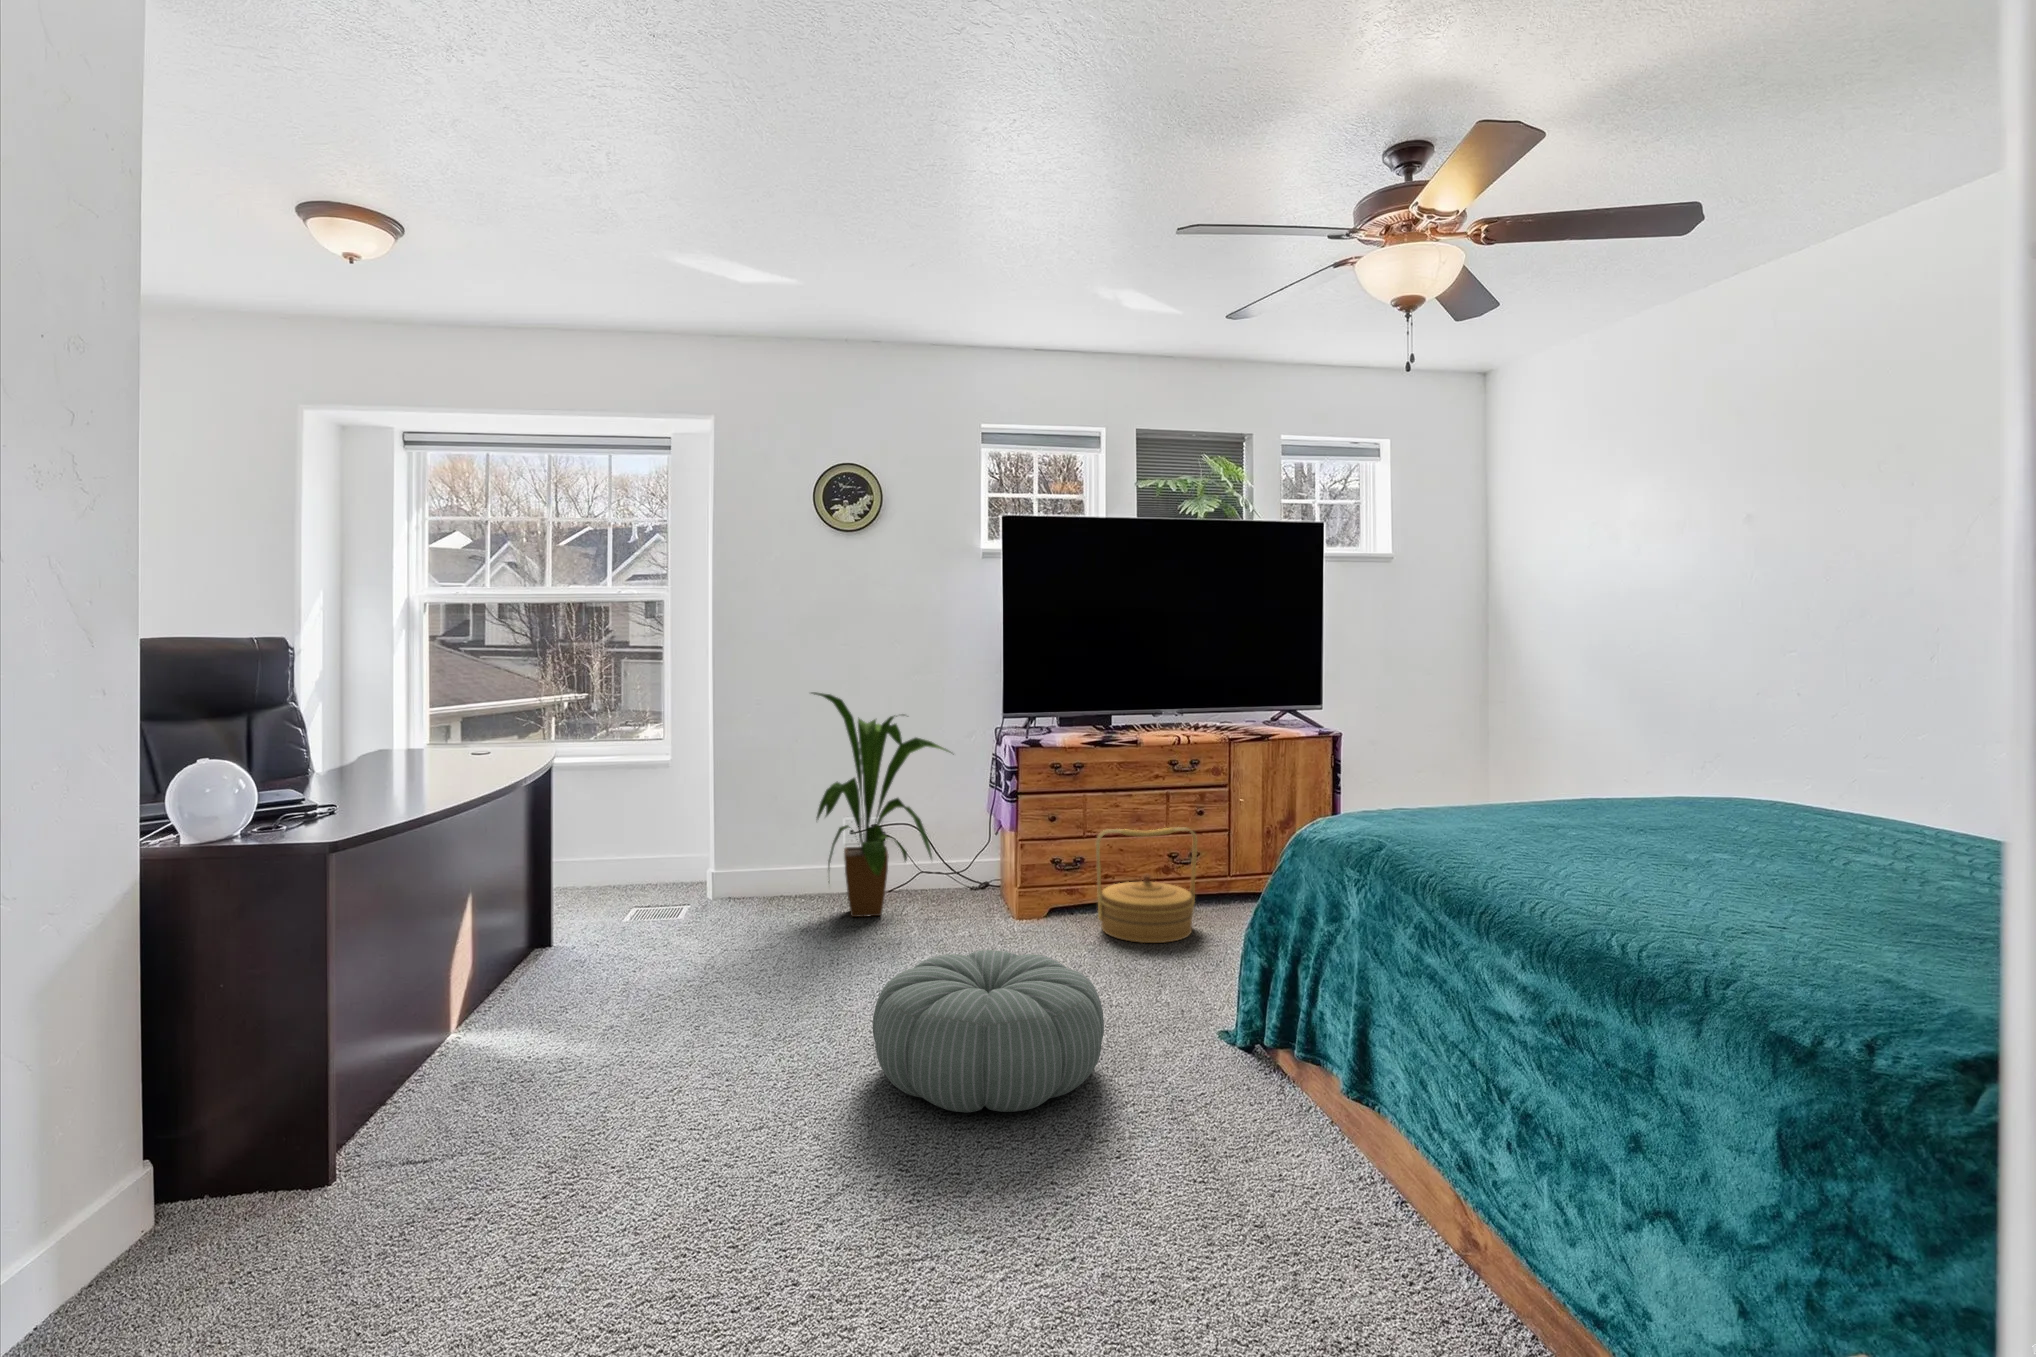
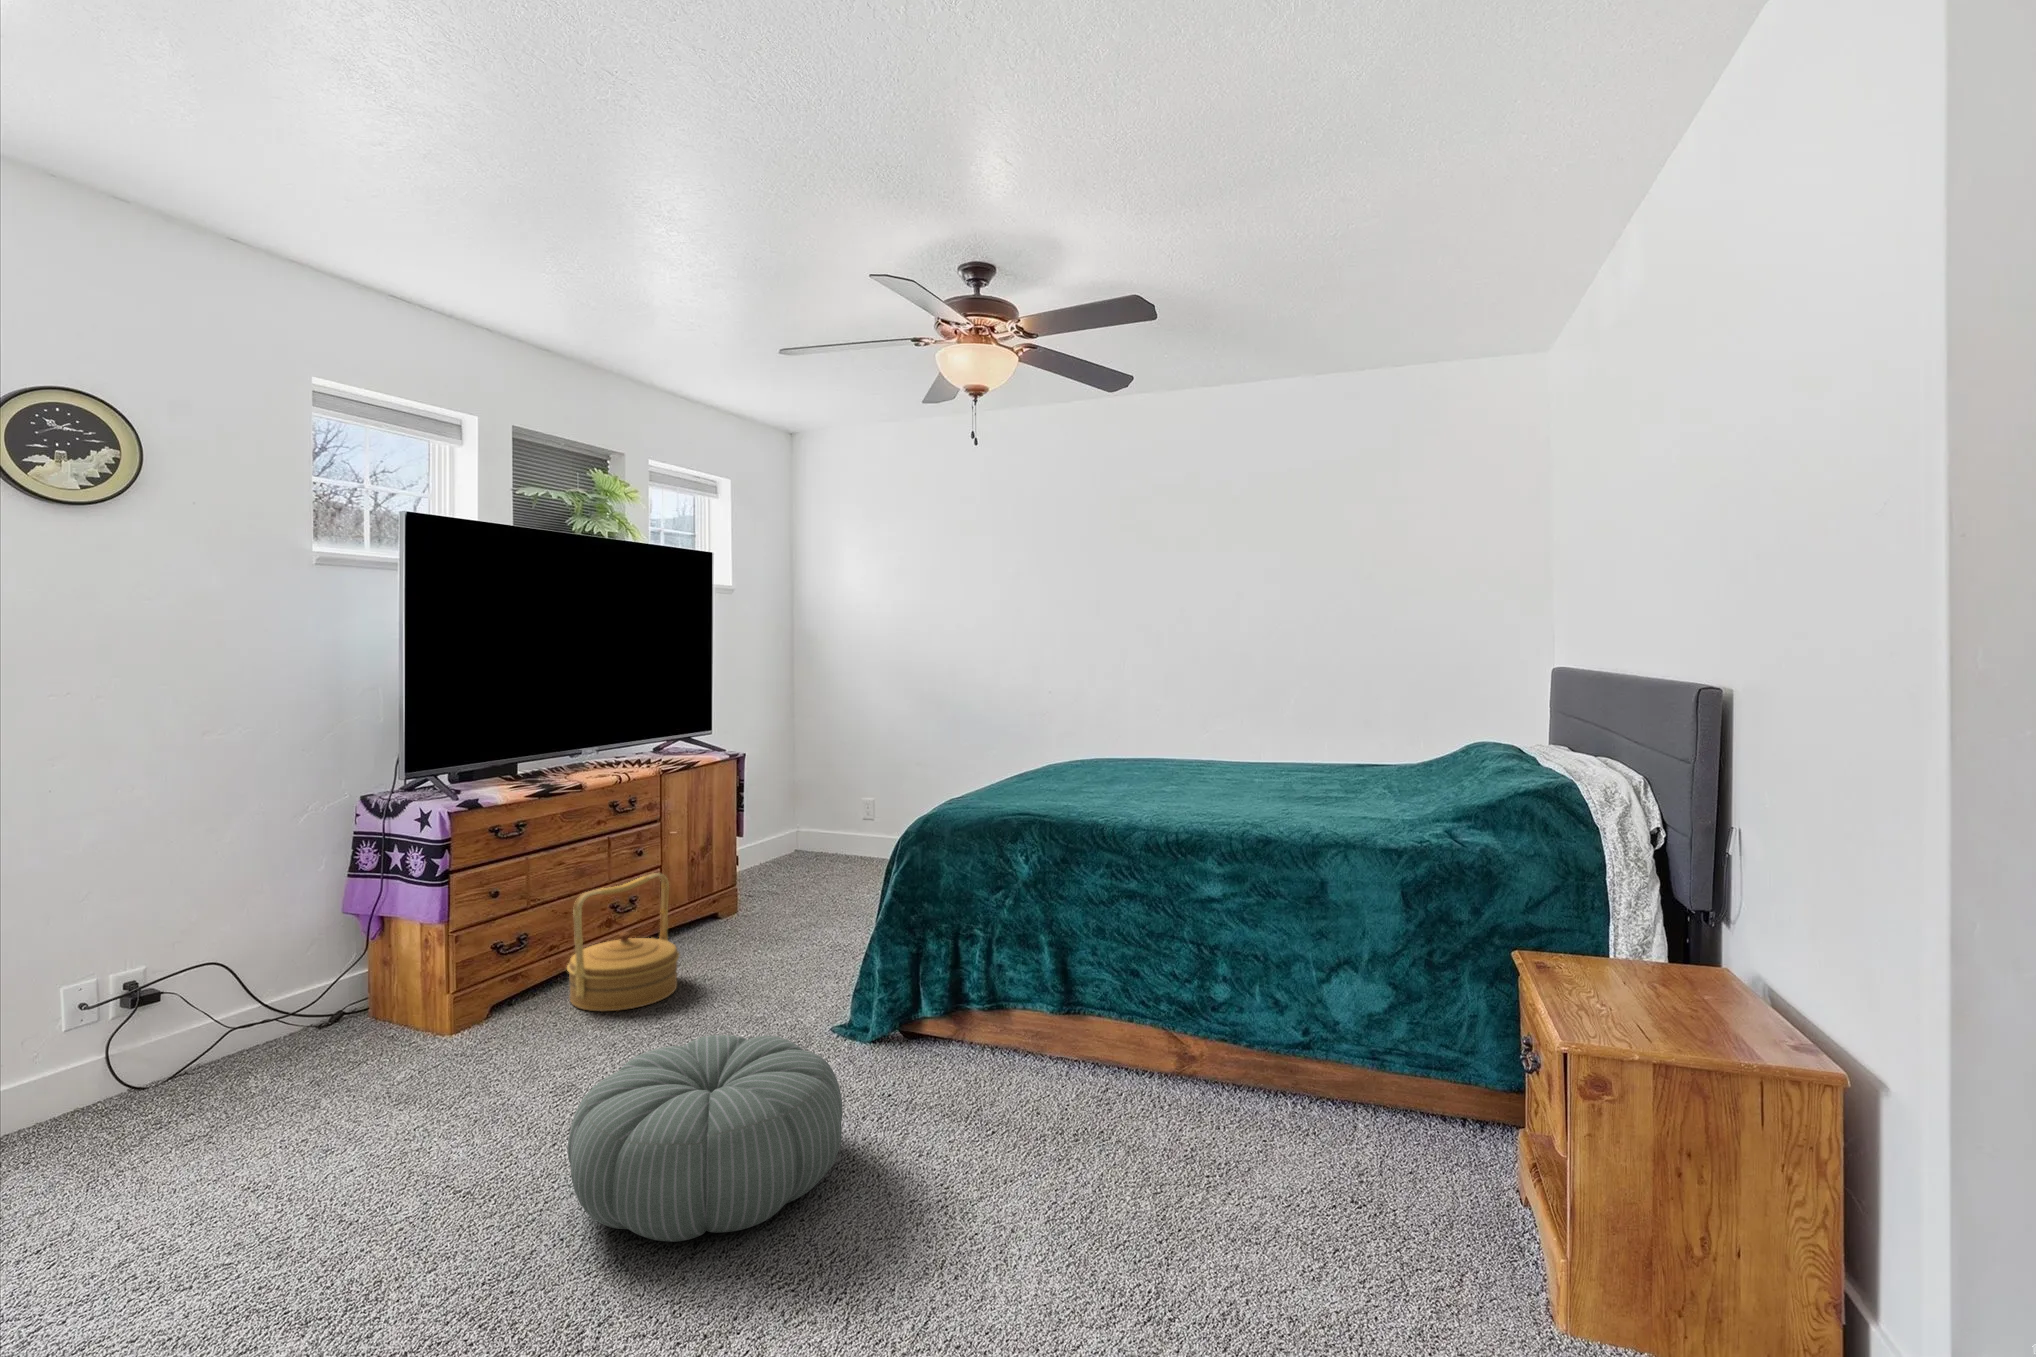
house plant: present [812,692,951,917] -> none [41,773,343,1119]

